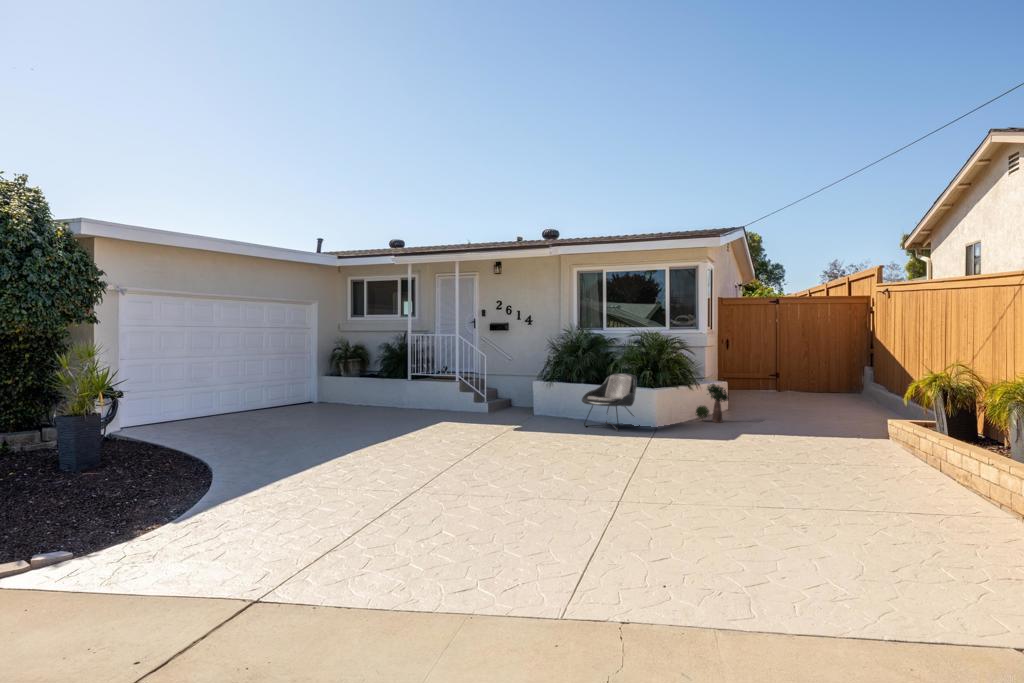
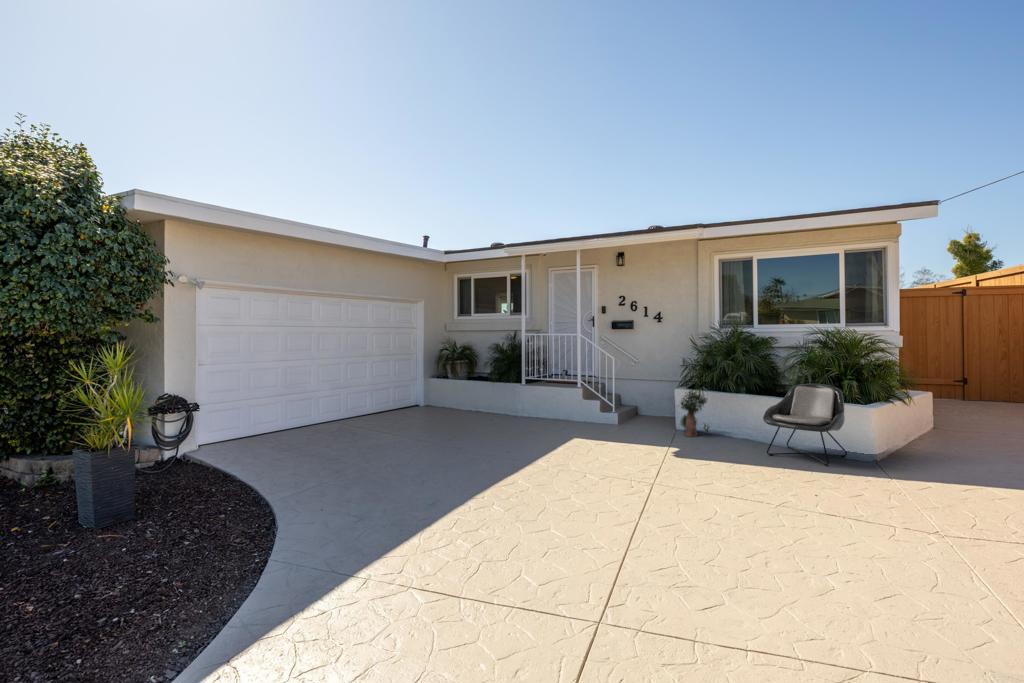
potted plant: present [696,384,729,422] -> present [681,391,709,437]

